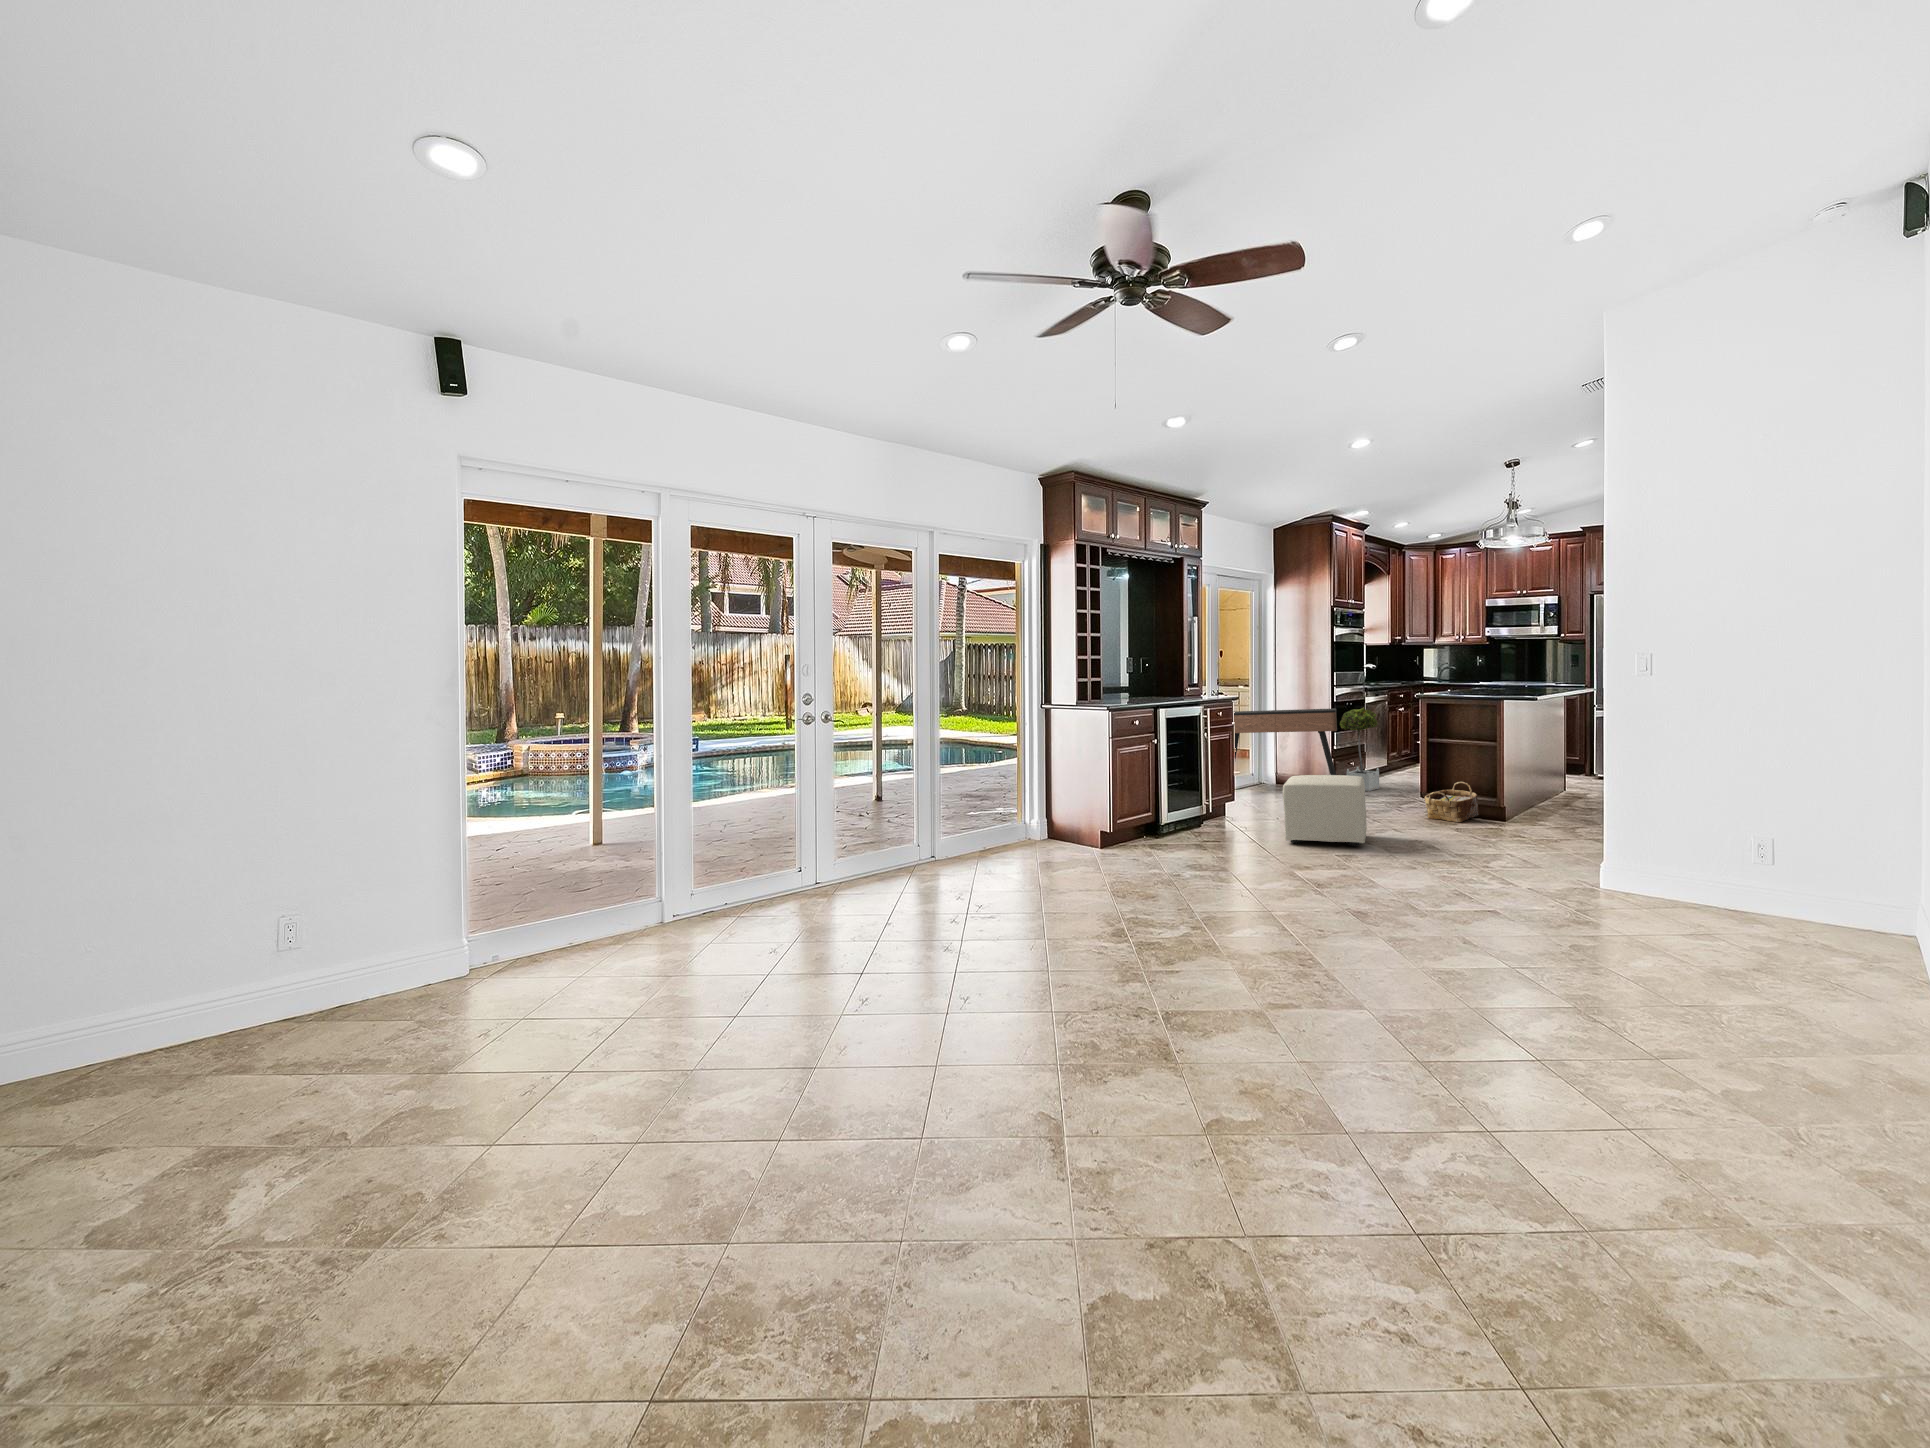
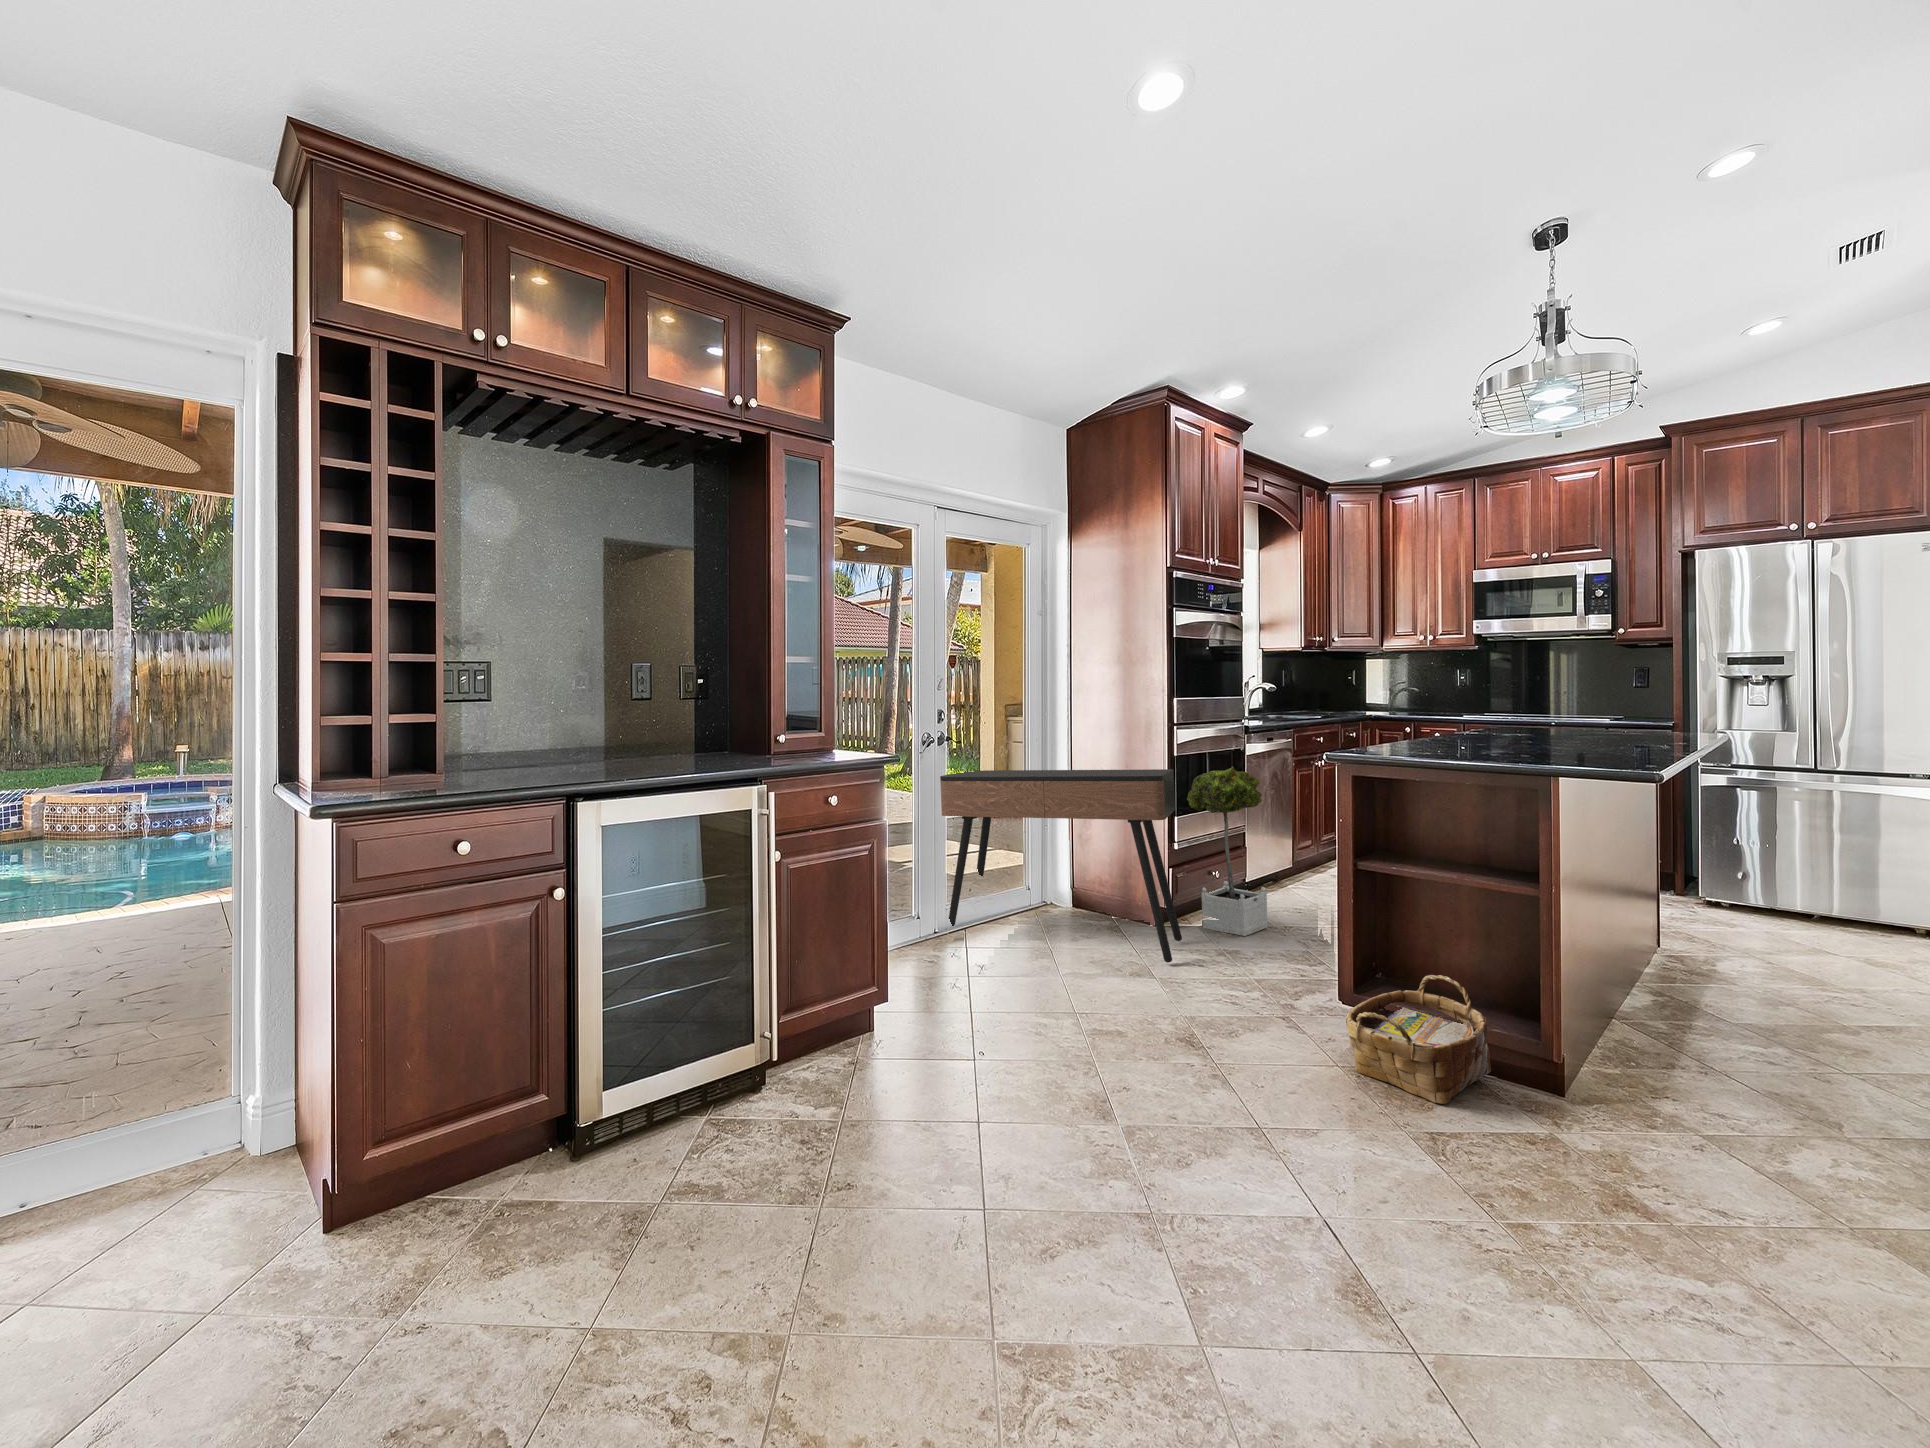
ottoman: present [1283,775,1367,846] -> none [873,981,1158,1295]

